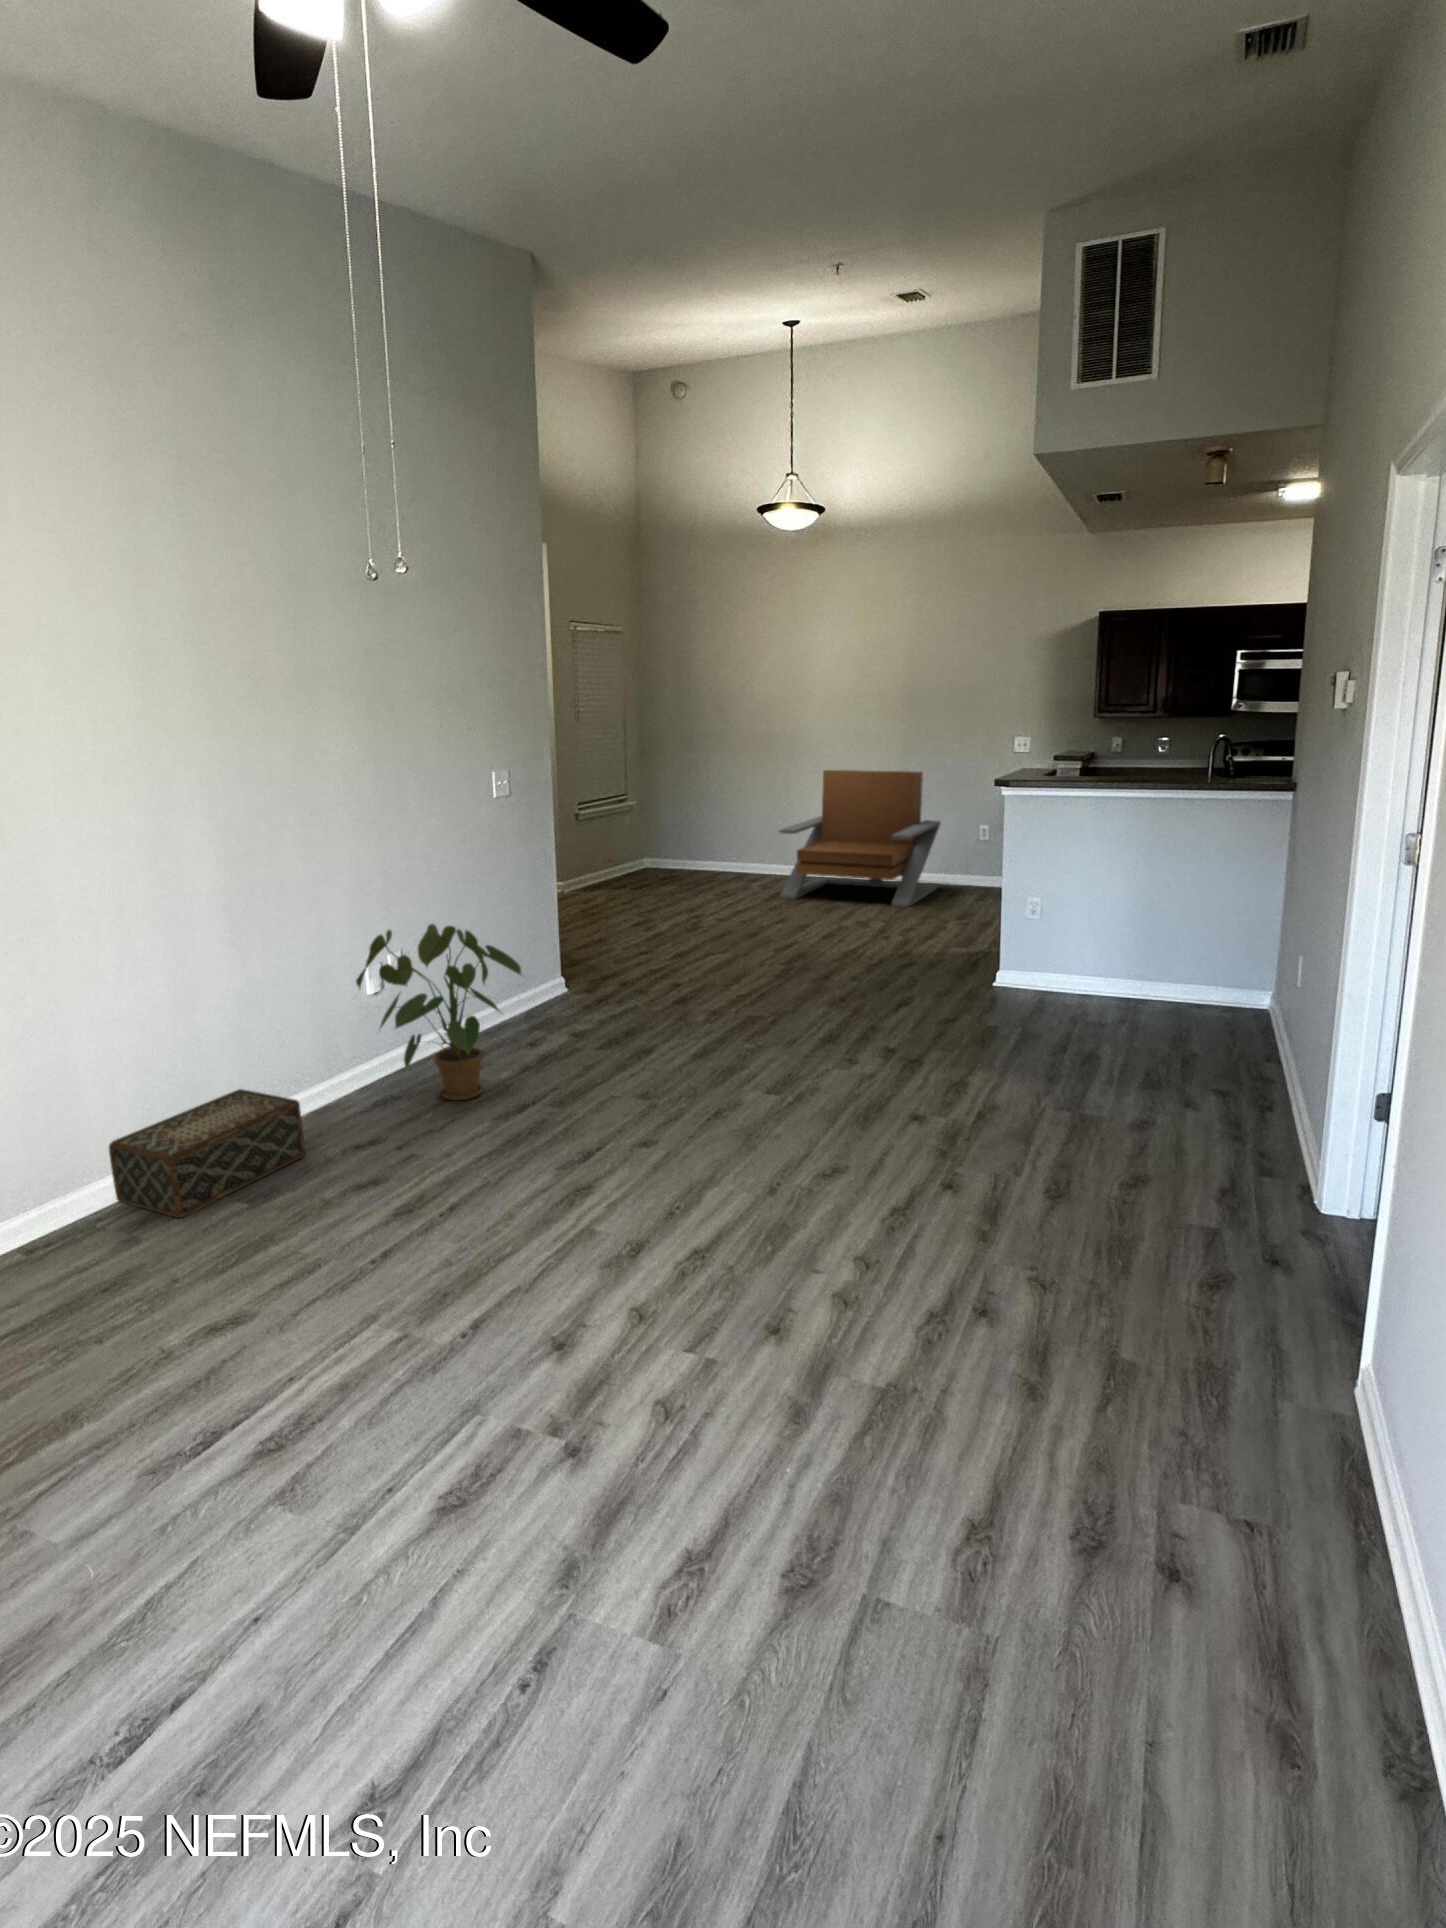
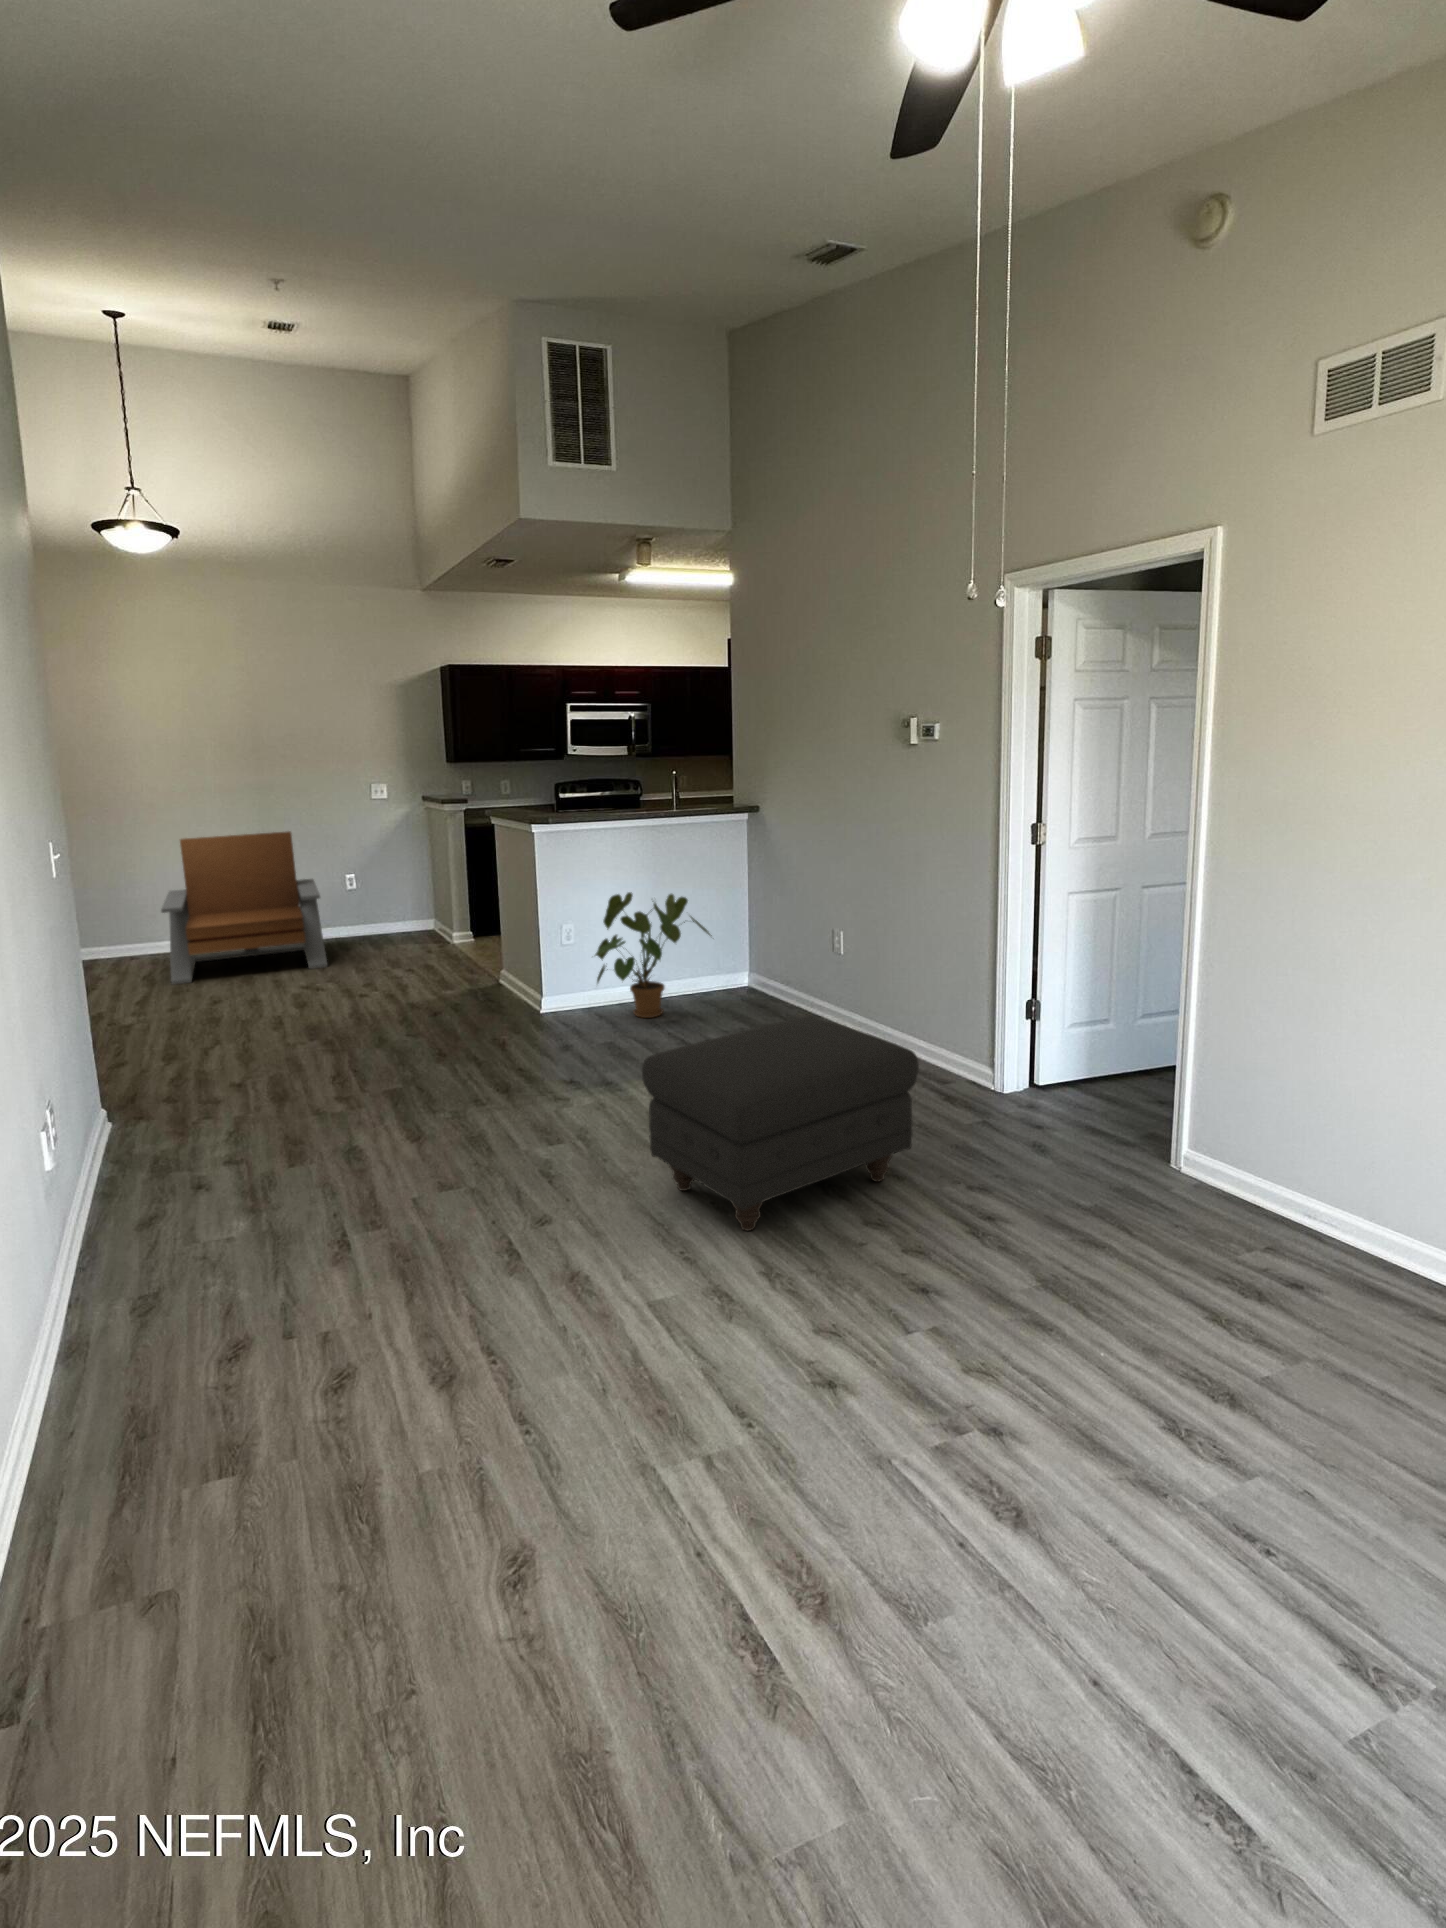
house plant: present [356,924,521,1100] -> present [595,892,712,1018]
ottoman: none [710,1018,994,1237] -> present [642,1016,919,1231]
woven basket: present [109,1089,305,1218] -> none [13,1326,201,1586]

